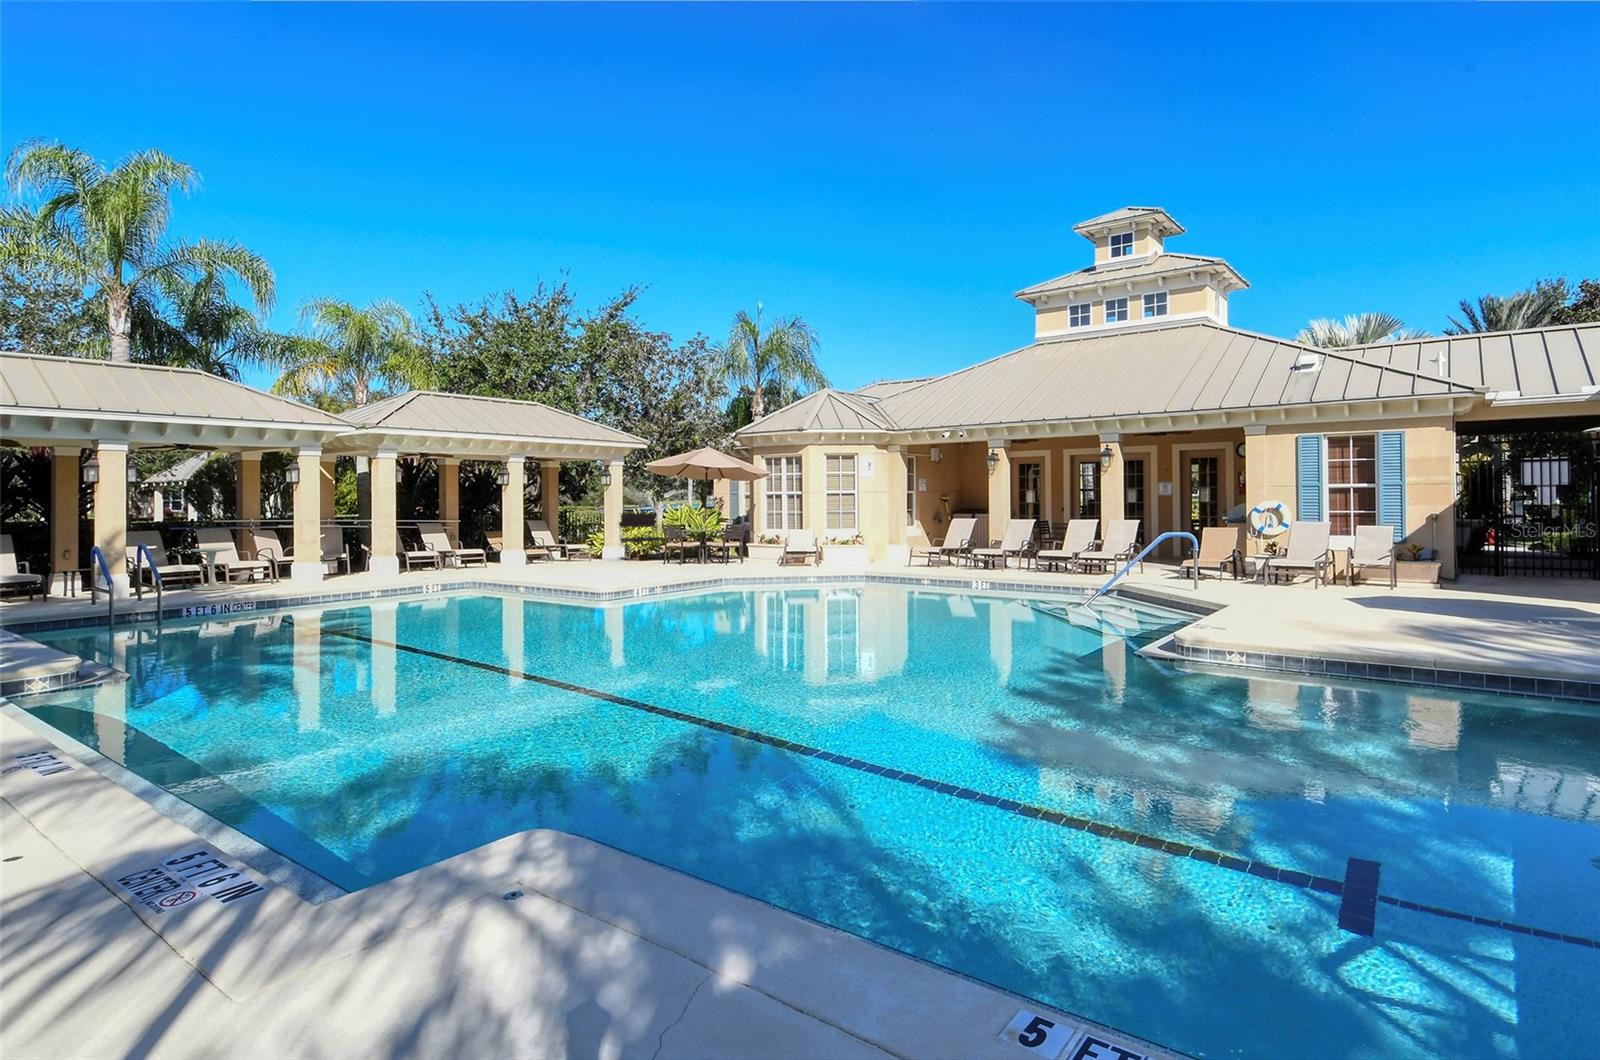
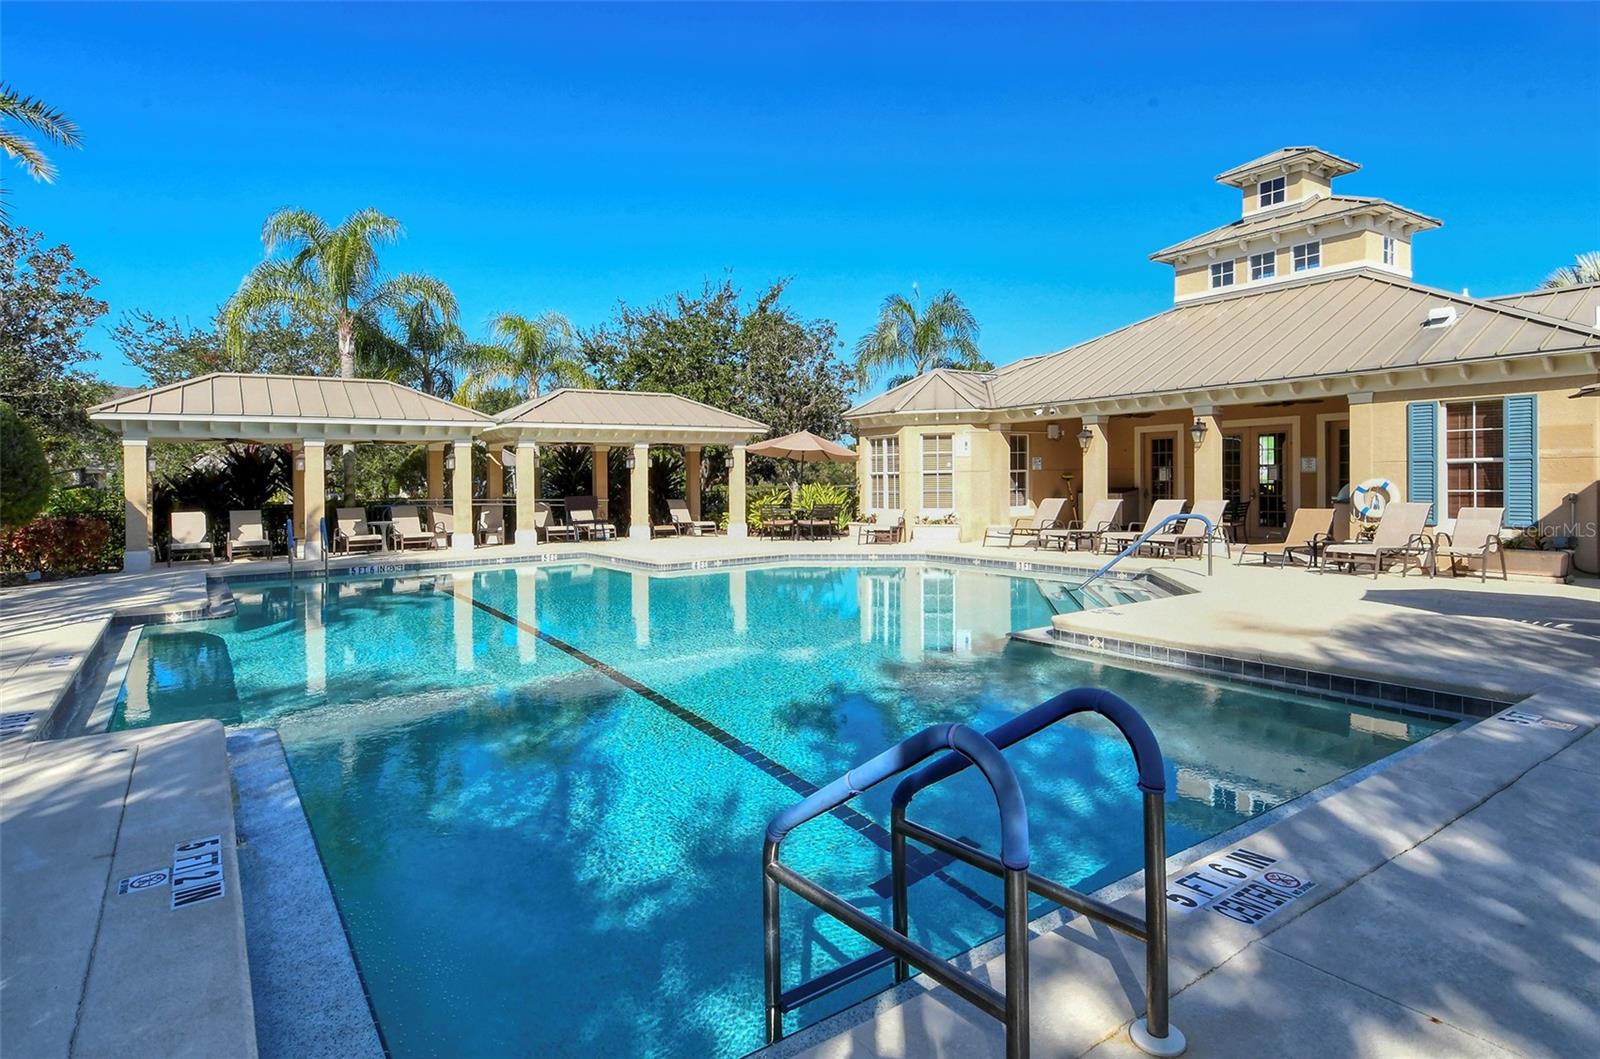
bench: present [619,513,665,560] -> present [564,496,611,542]

